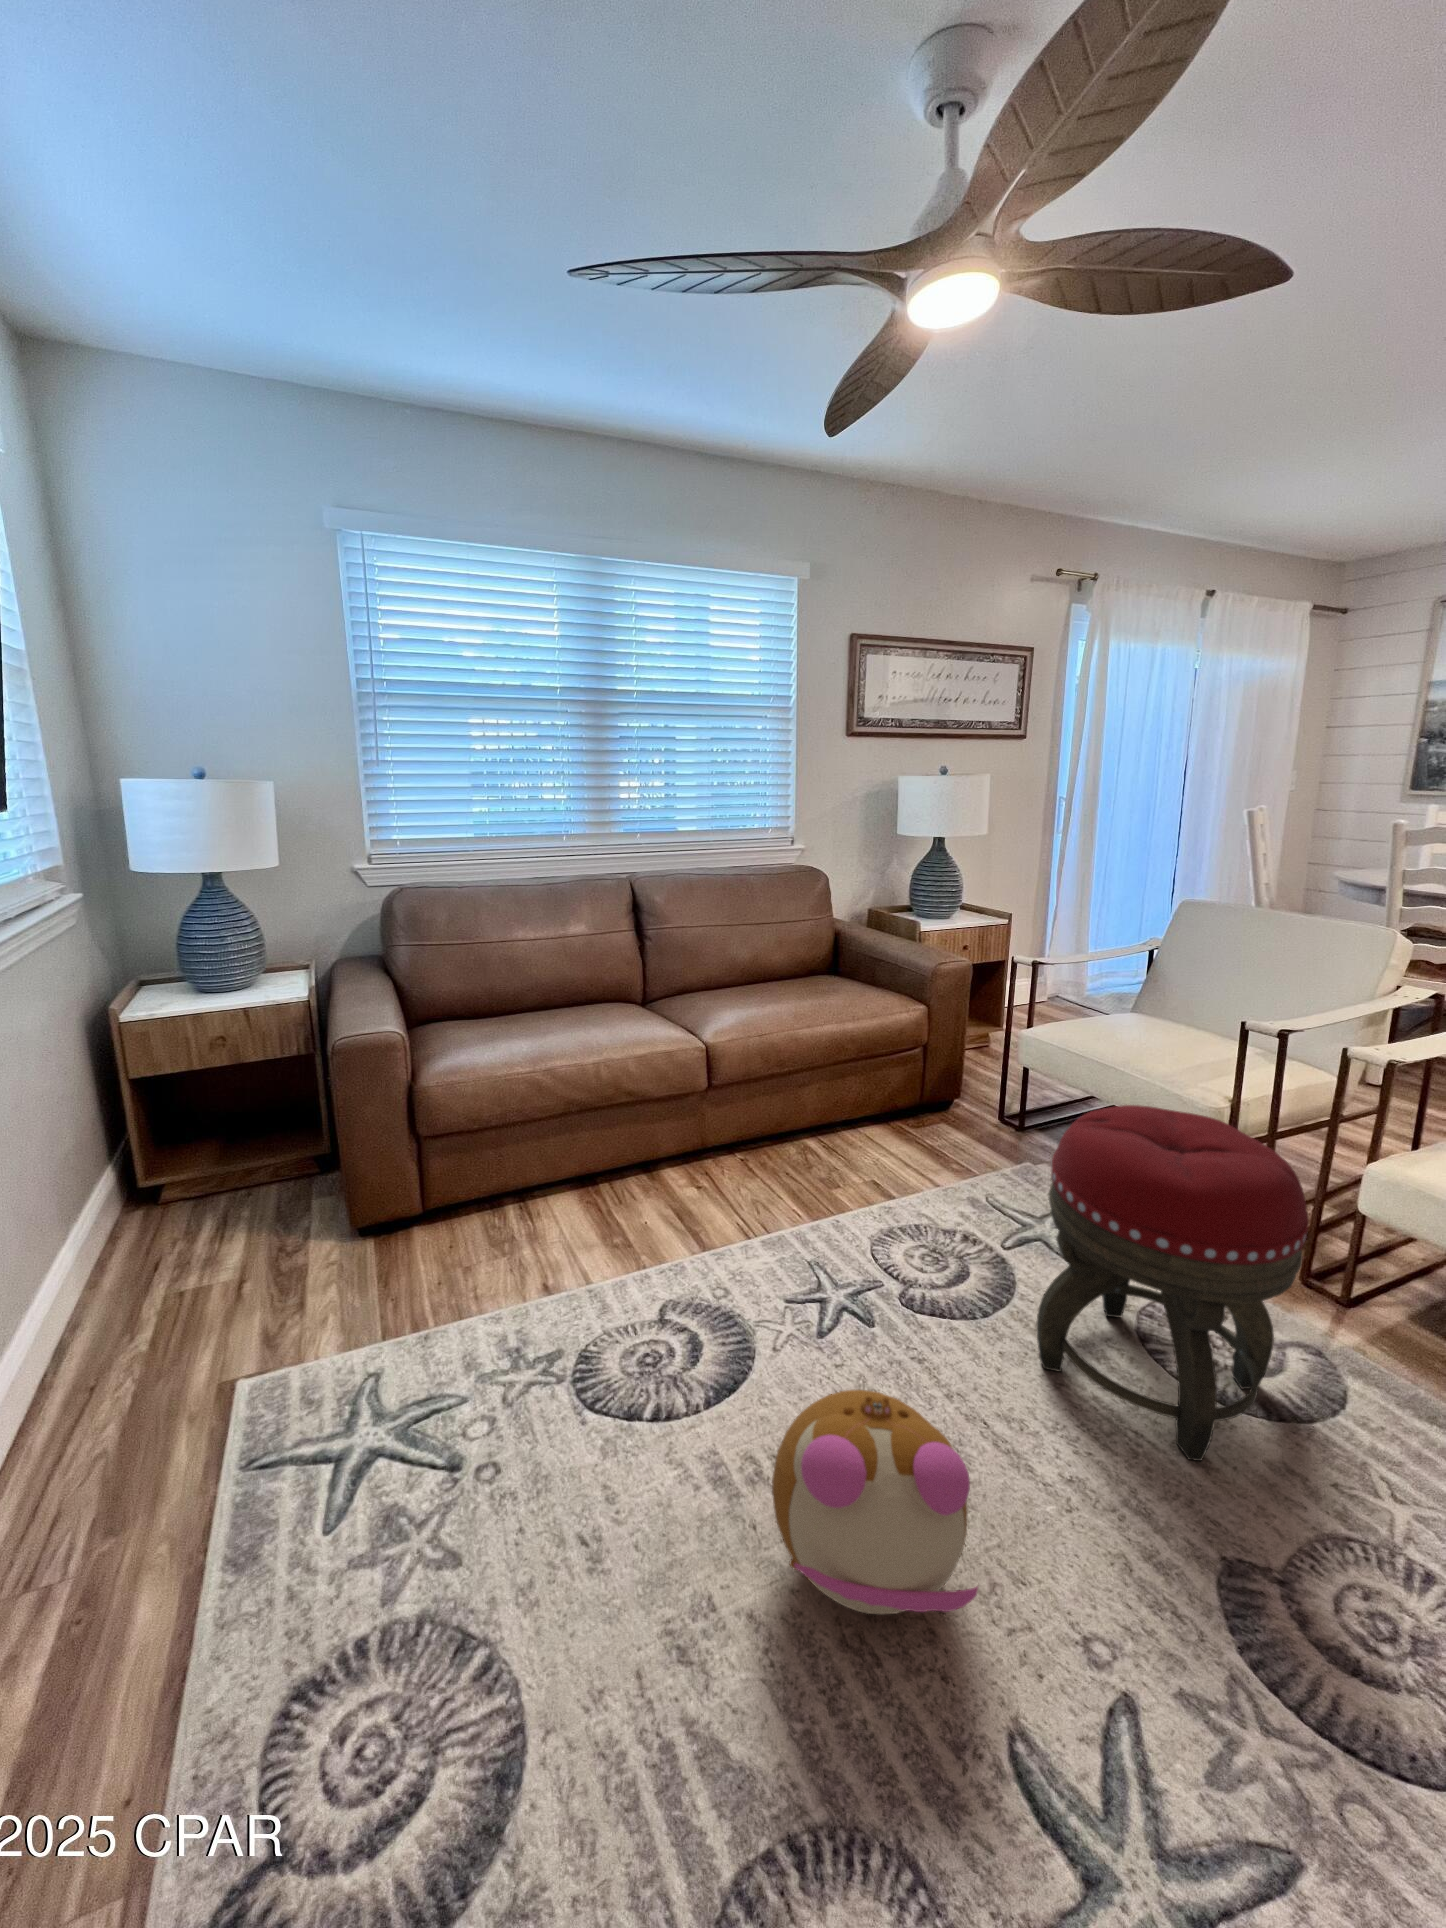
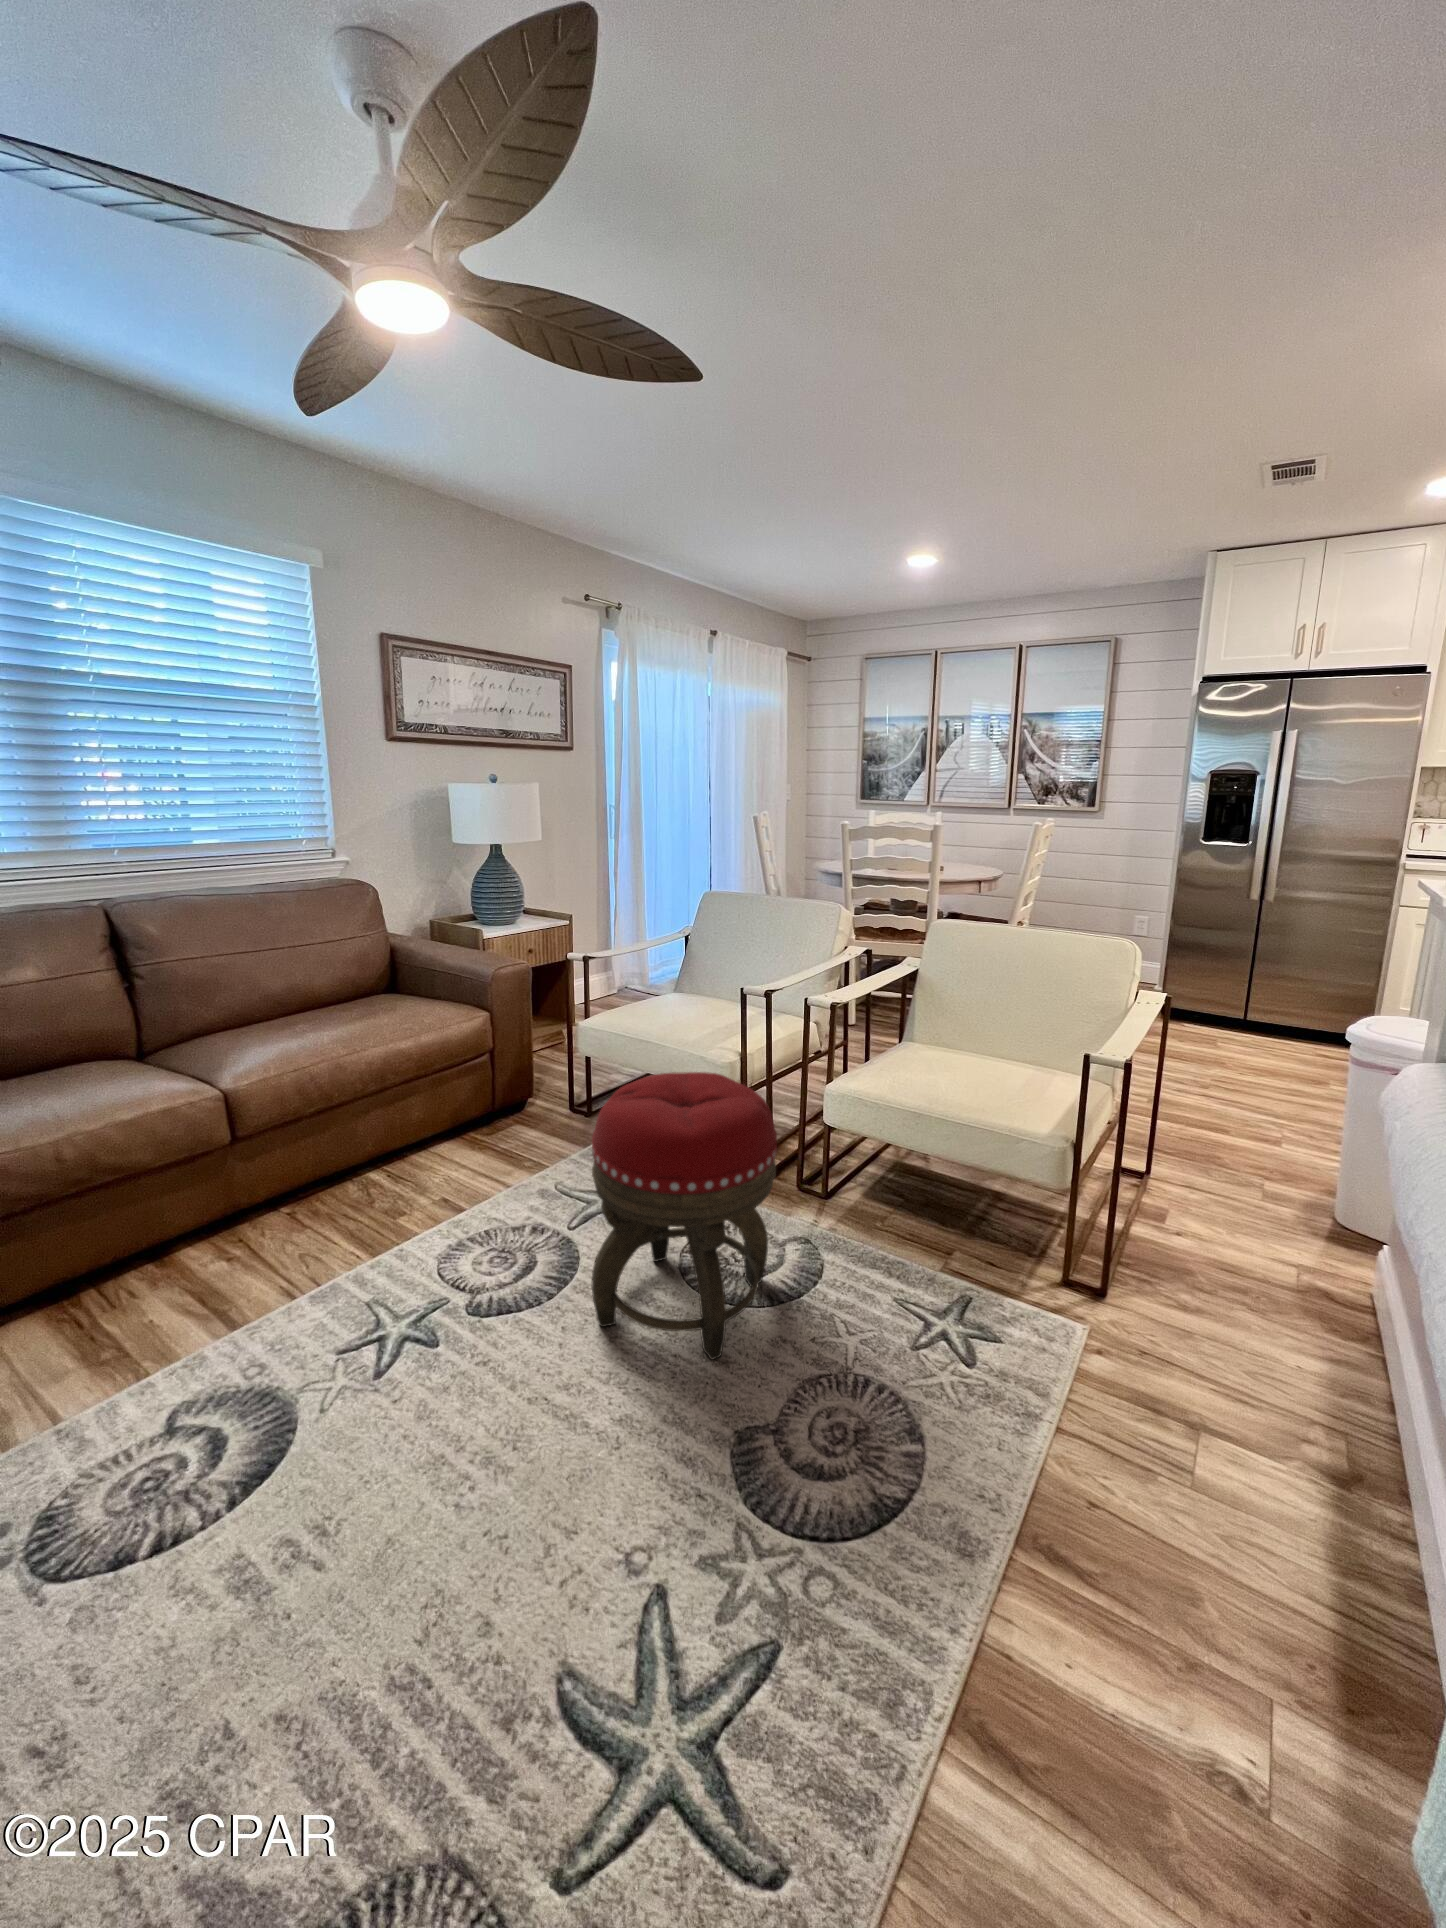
plush toy: present [772,1390,978,1614] -> none [301,1411,523,1648]

